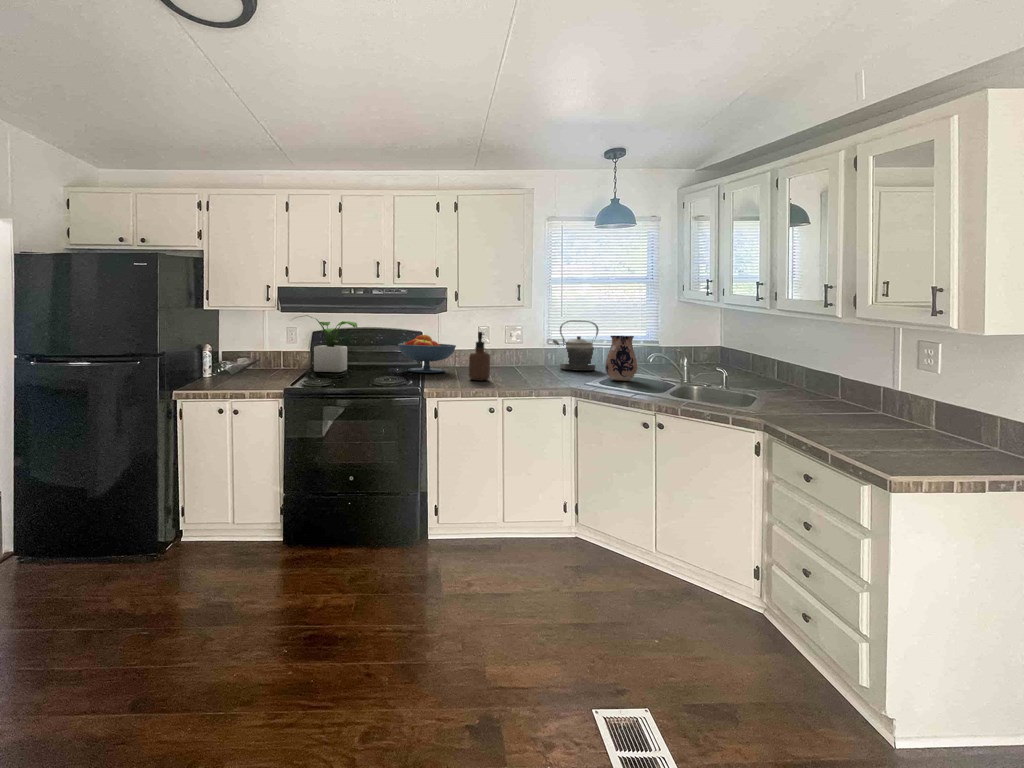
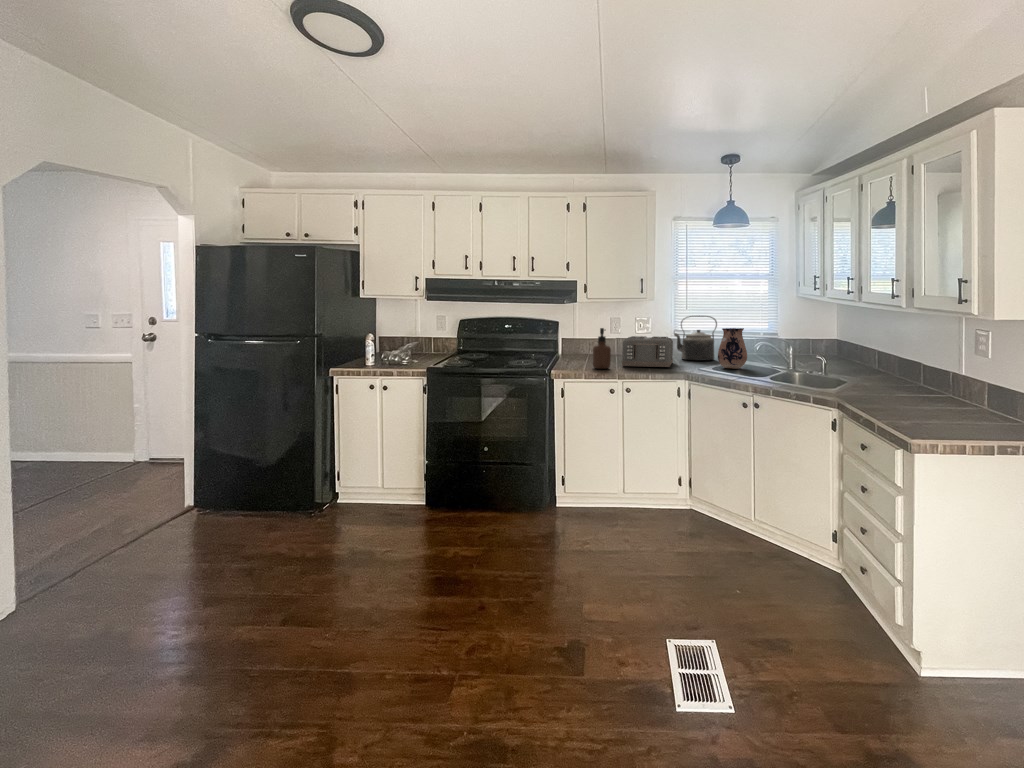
potted plant: present [301,315,357,372] -> none [451,318,503,363]
fruit bowl: present [398,335,456,373] -> none [536,331,585,363]
toaster: none [501,342,557,379] -> present [622,336,673,367]

